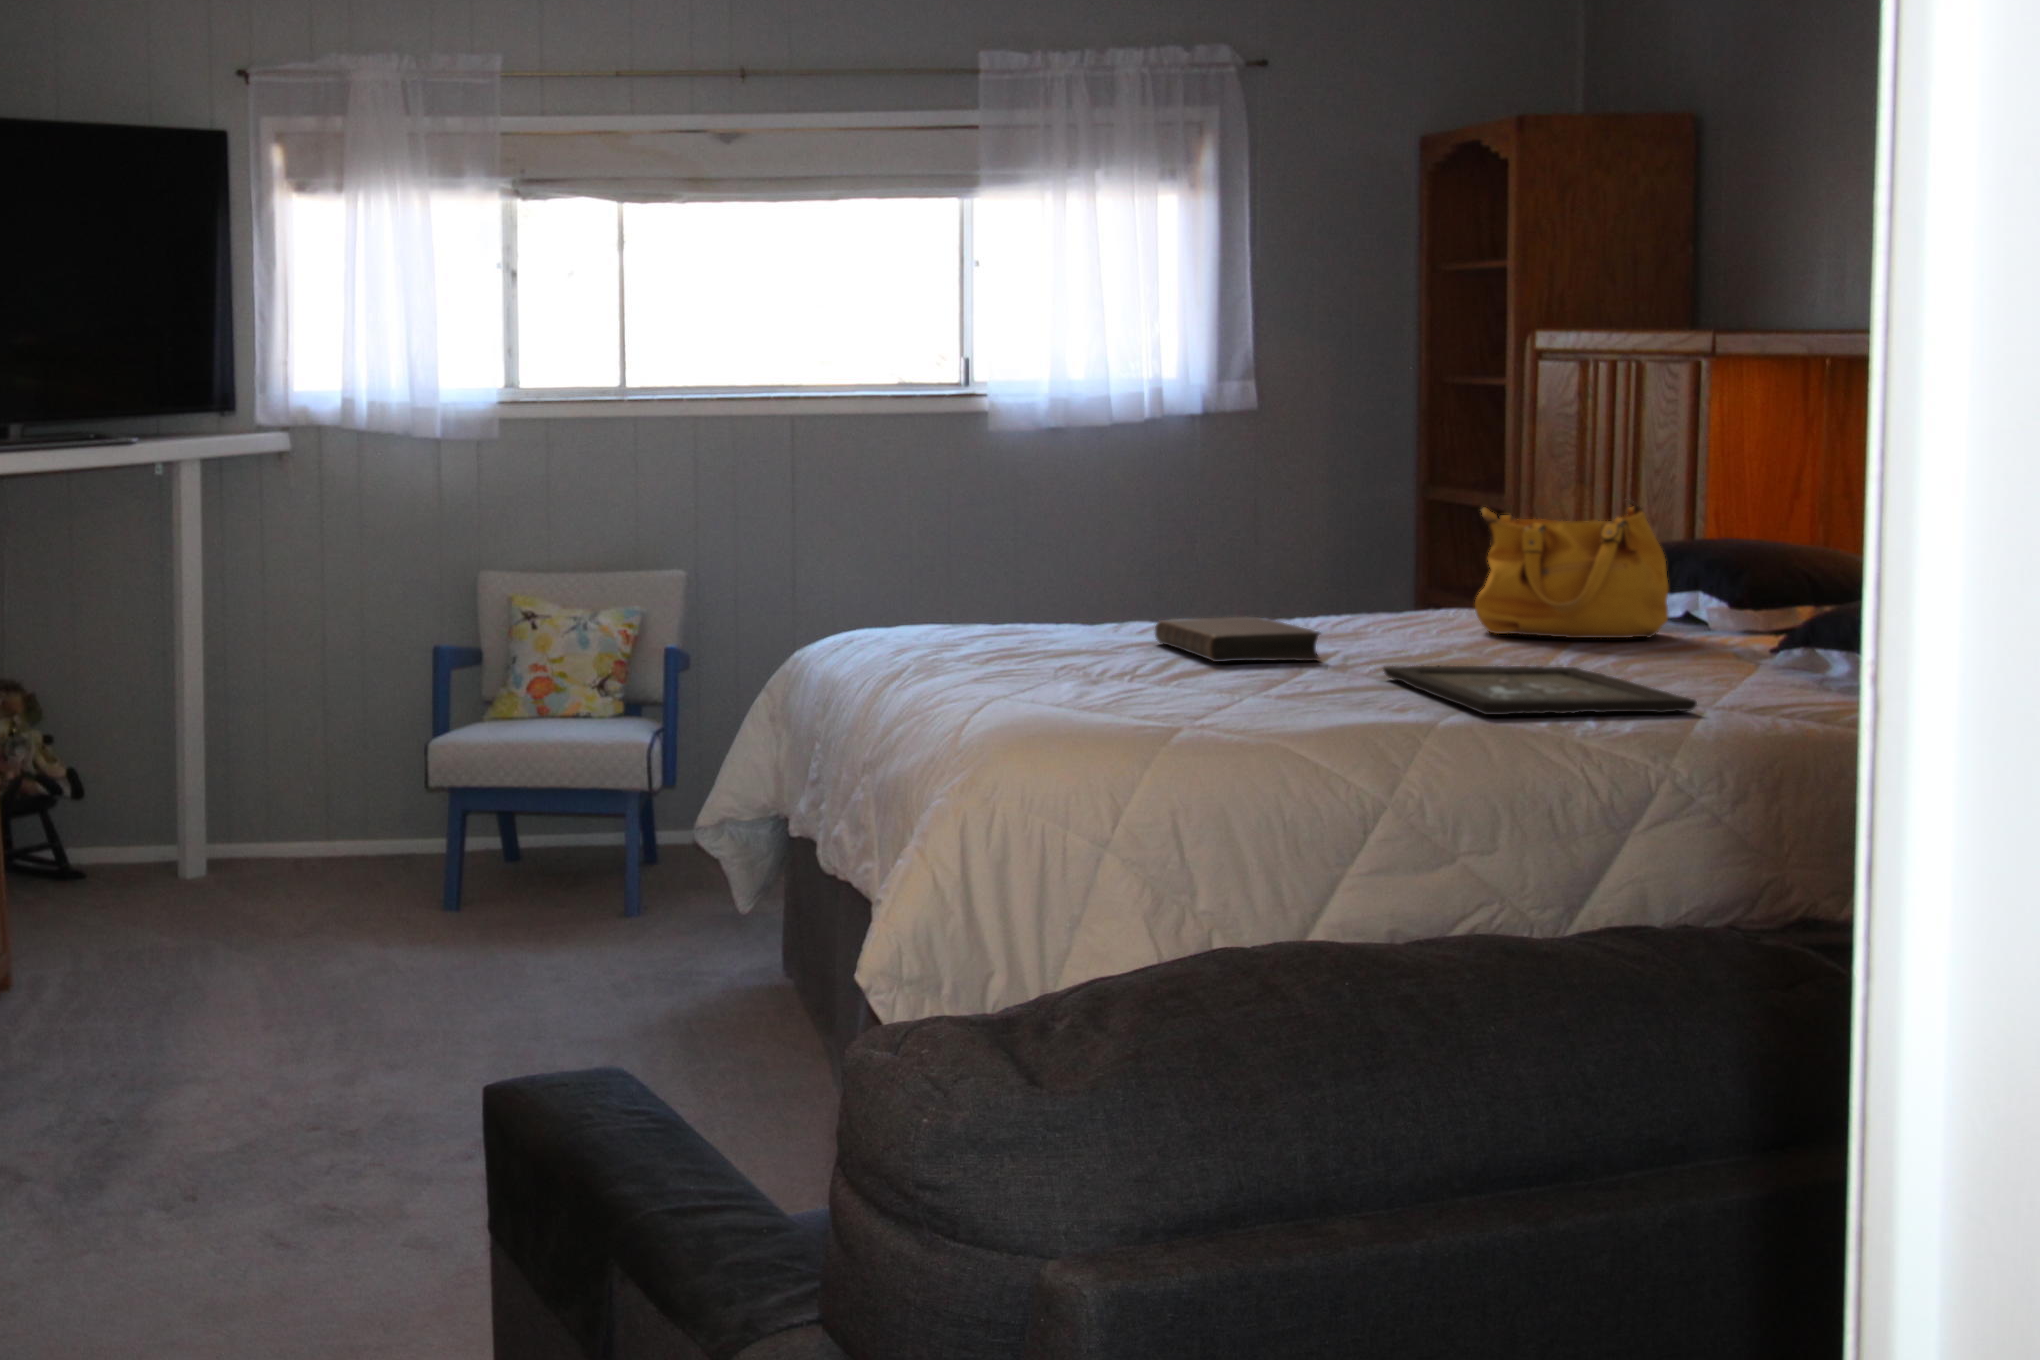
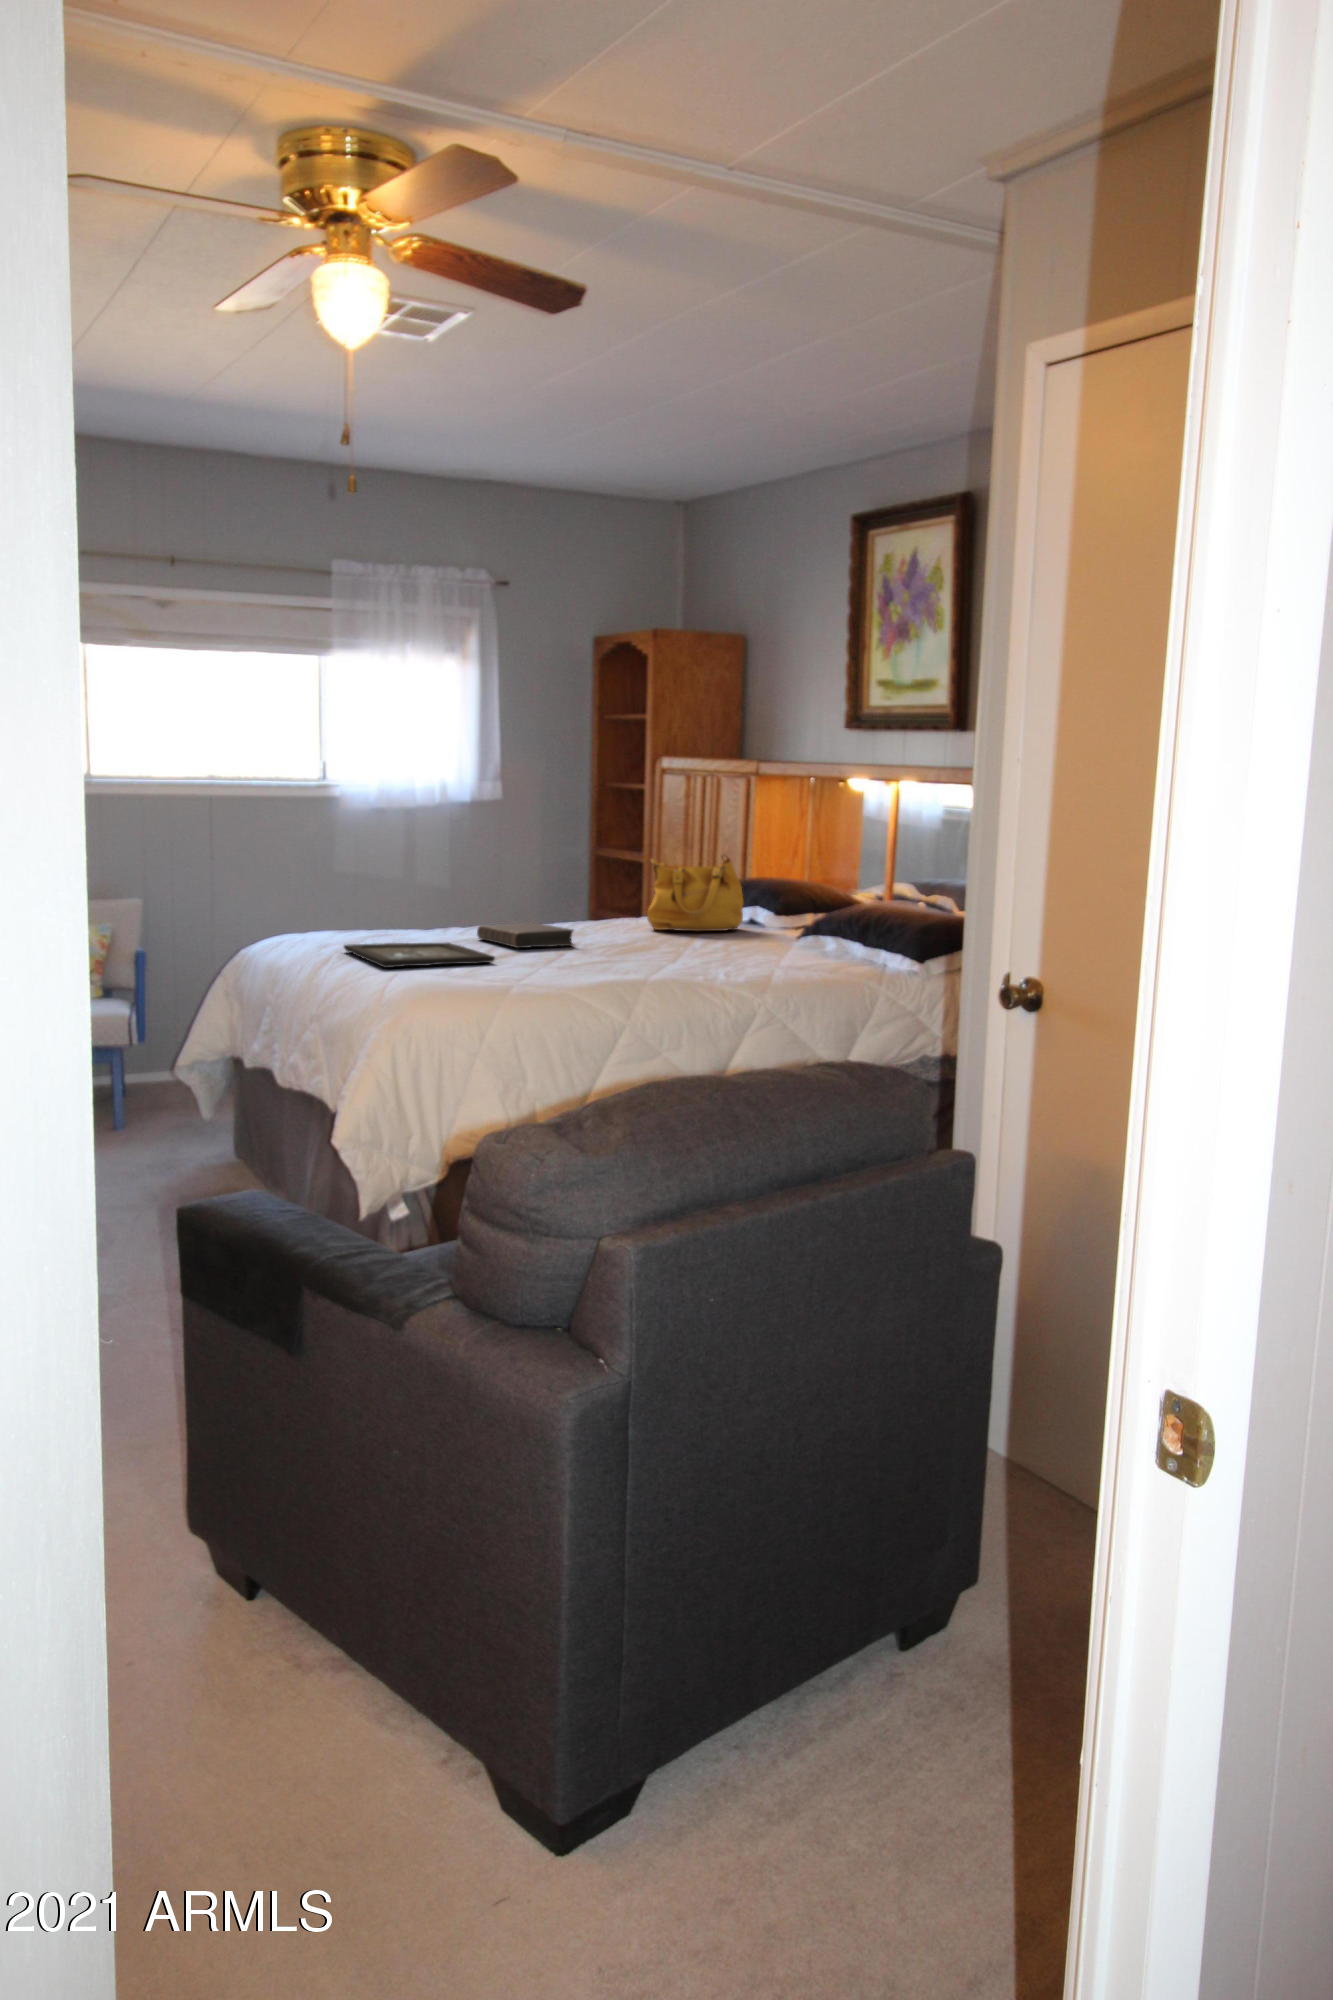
tray: present [1384,666,1697,715] -> present [344,942,495,968]

